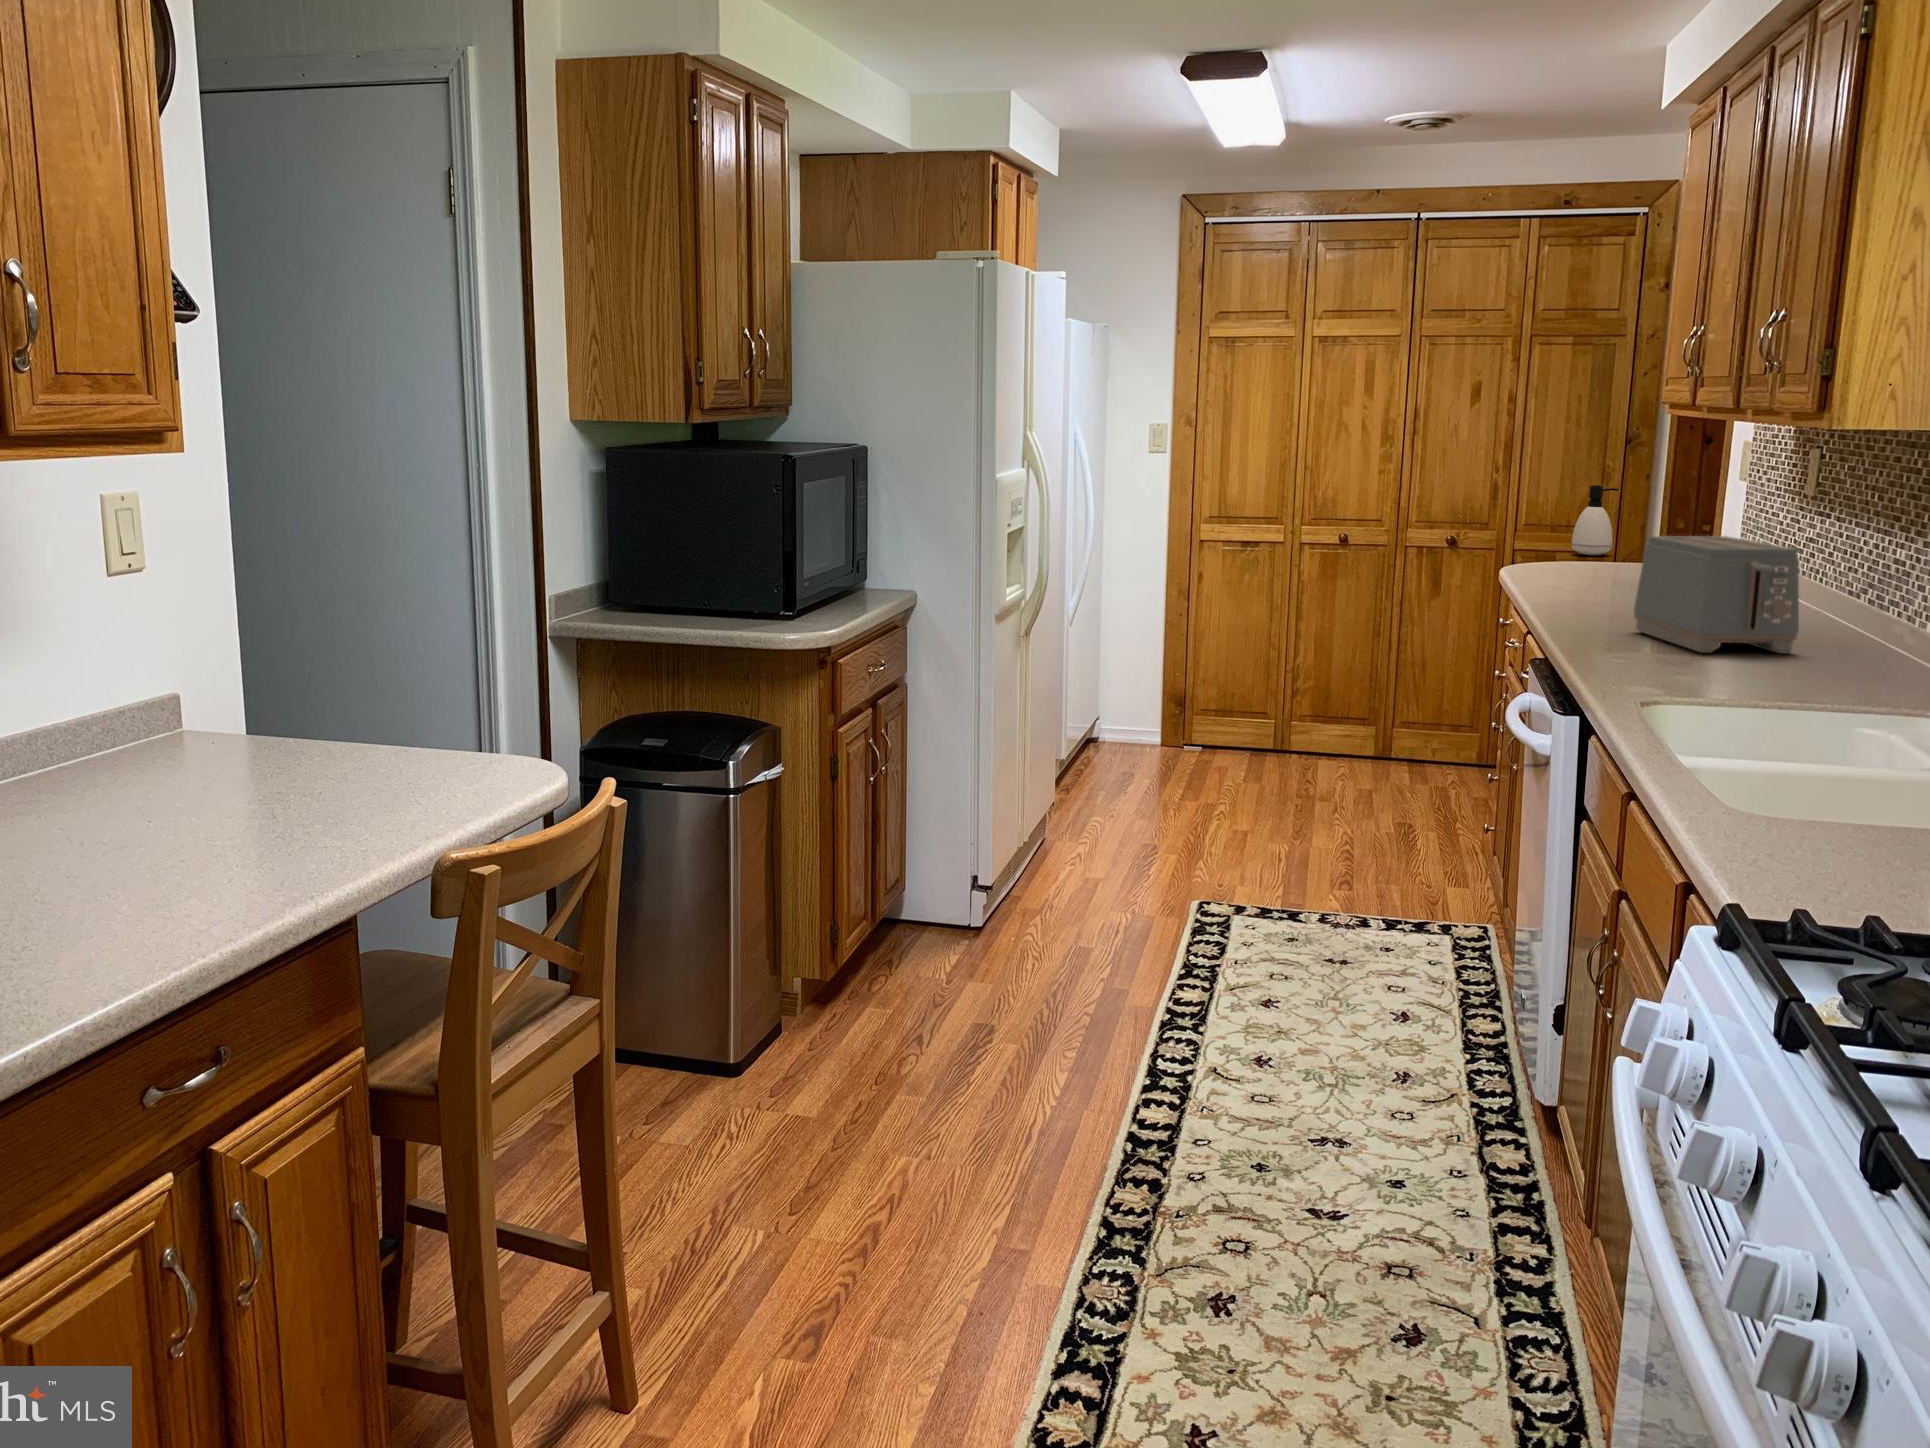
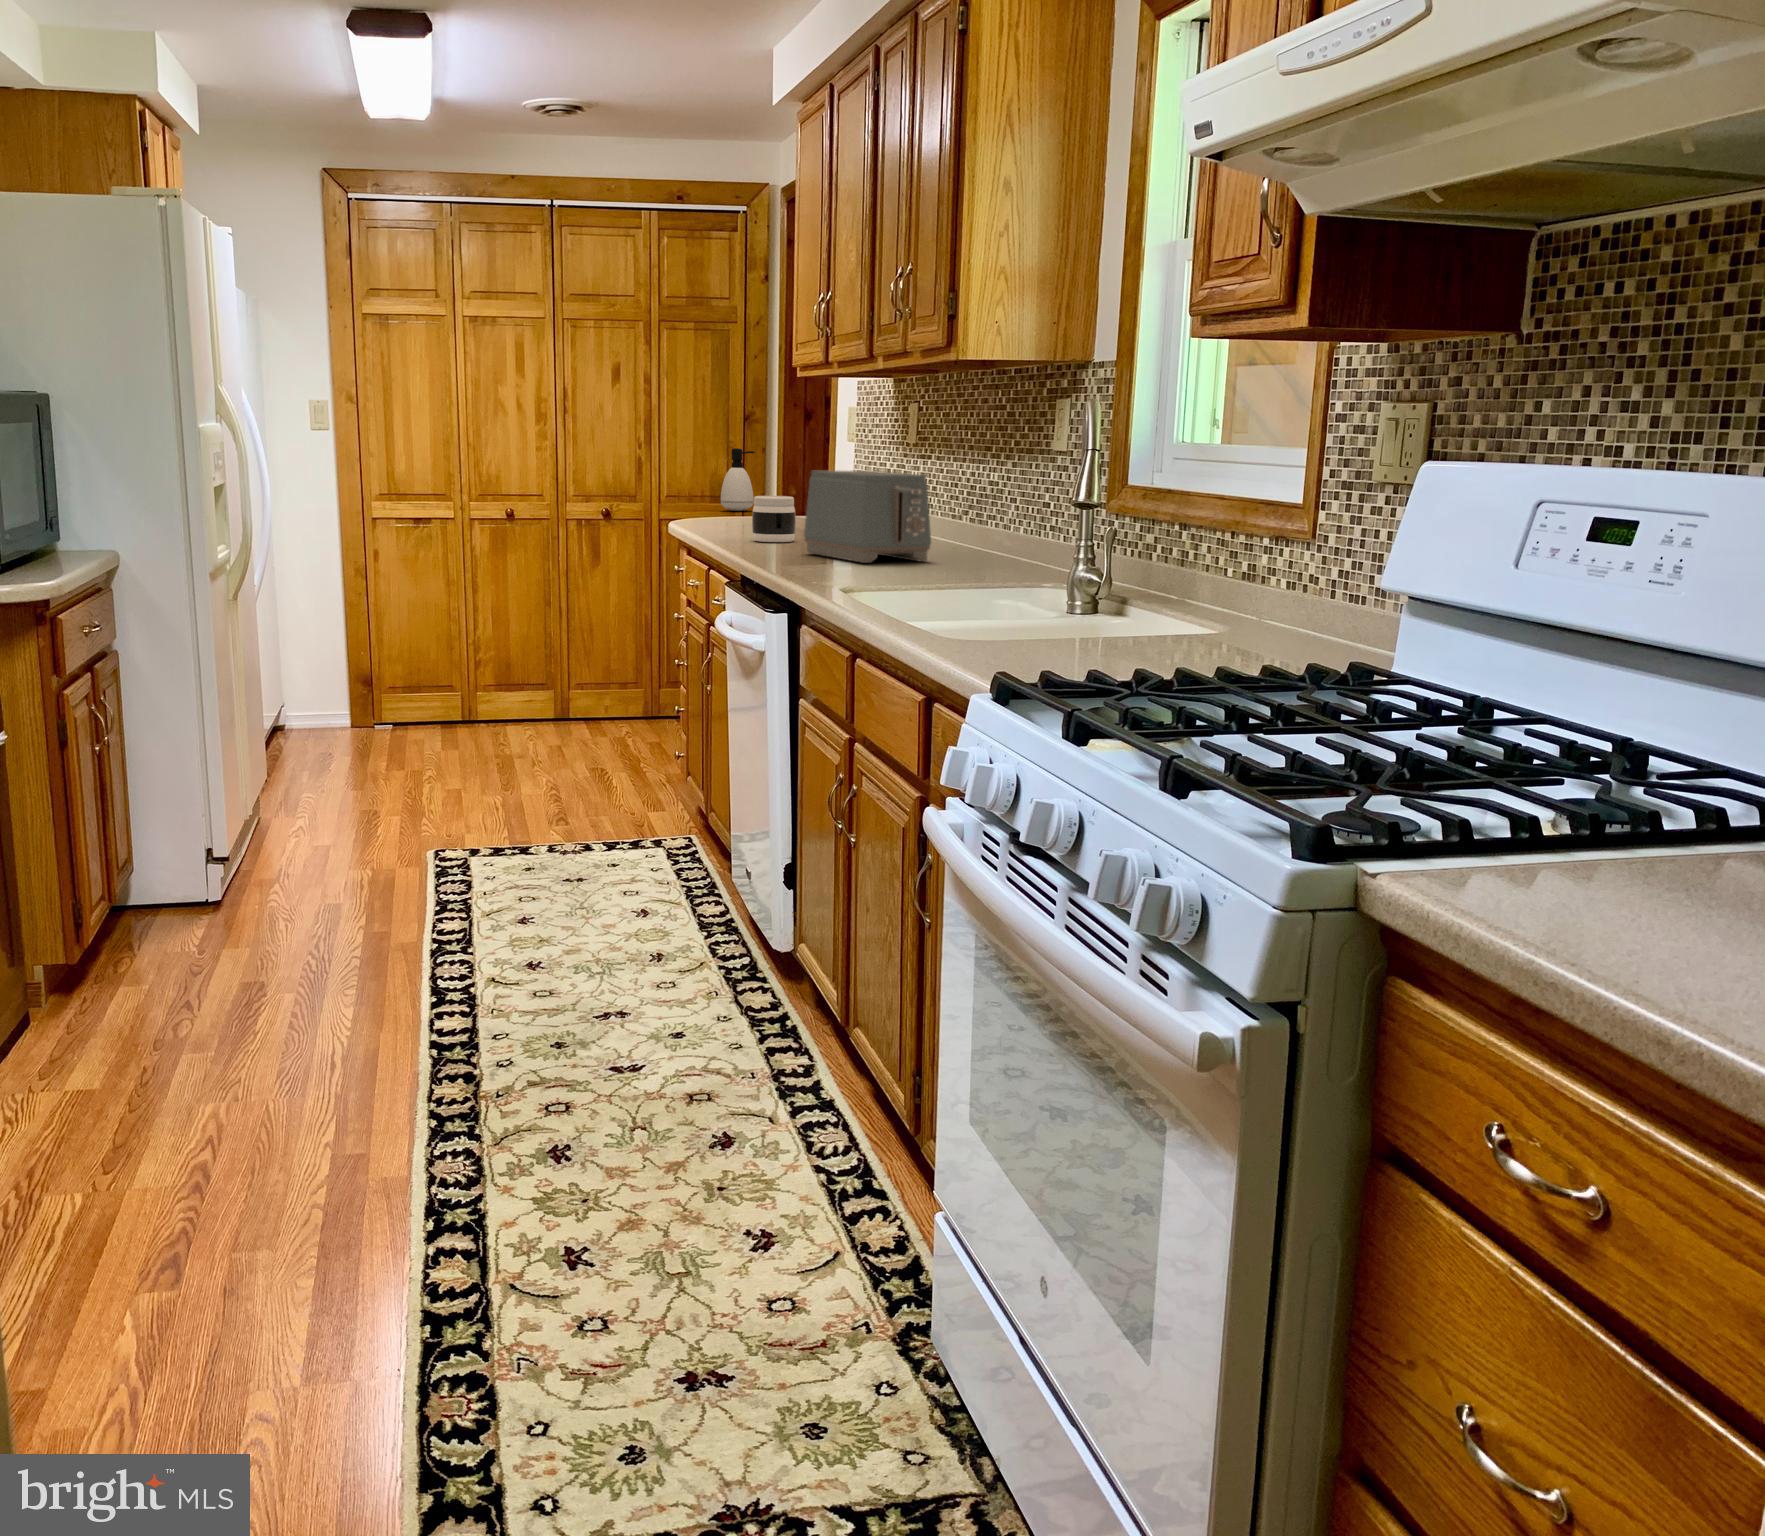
jar: none [1581,555,1636,610] -> present [752,496,796,542]

